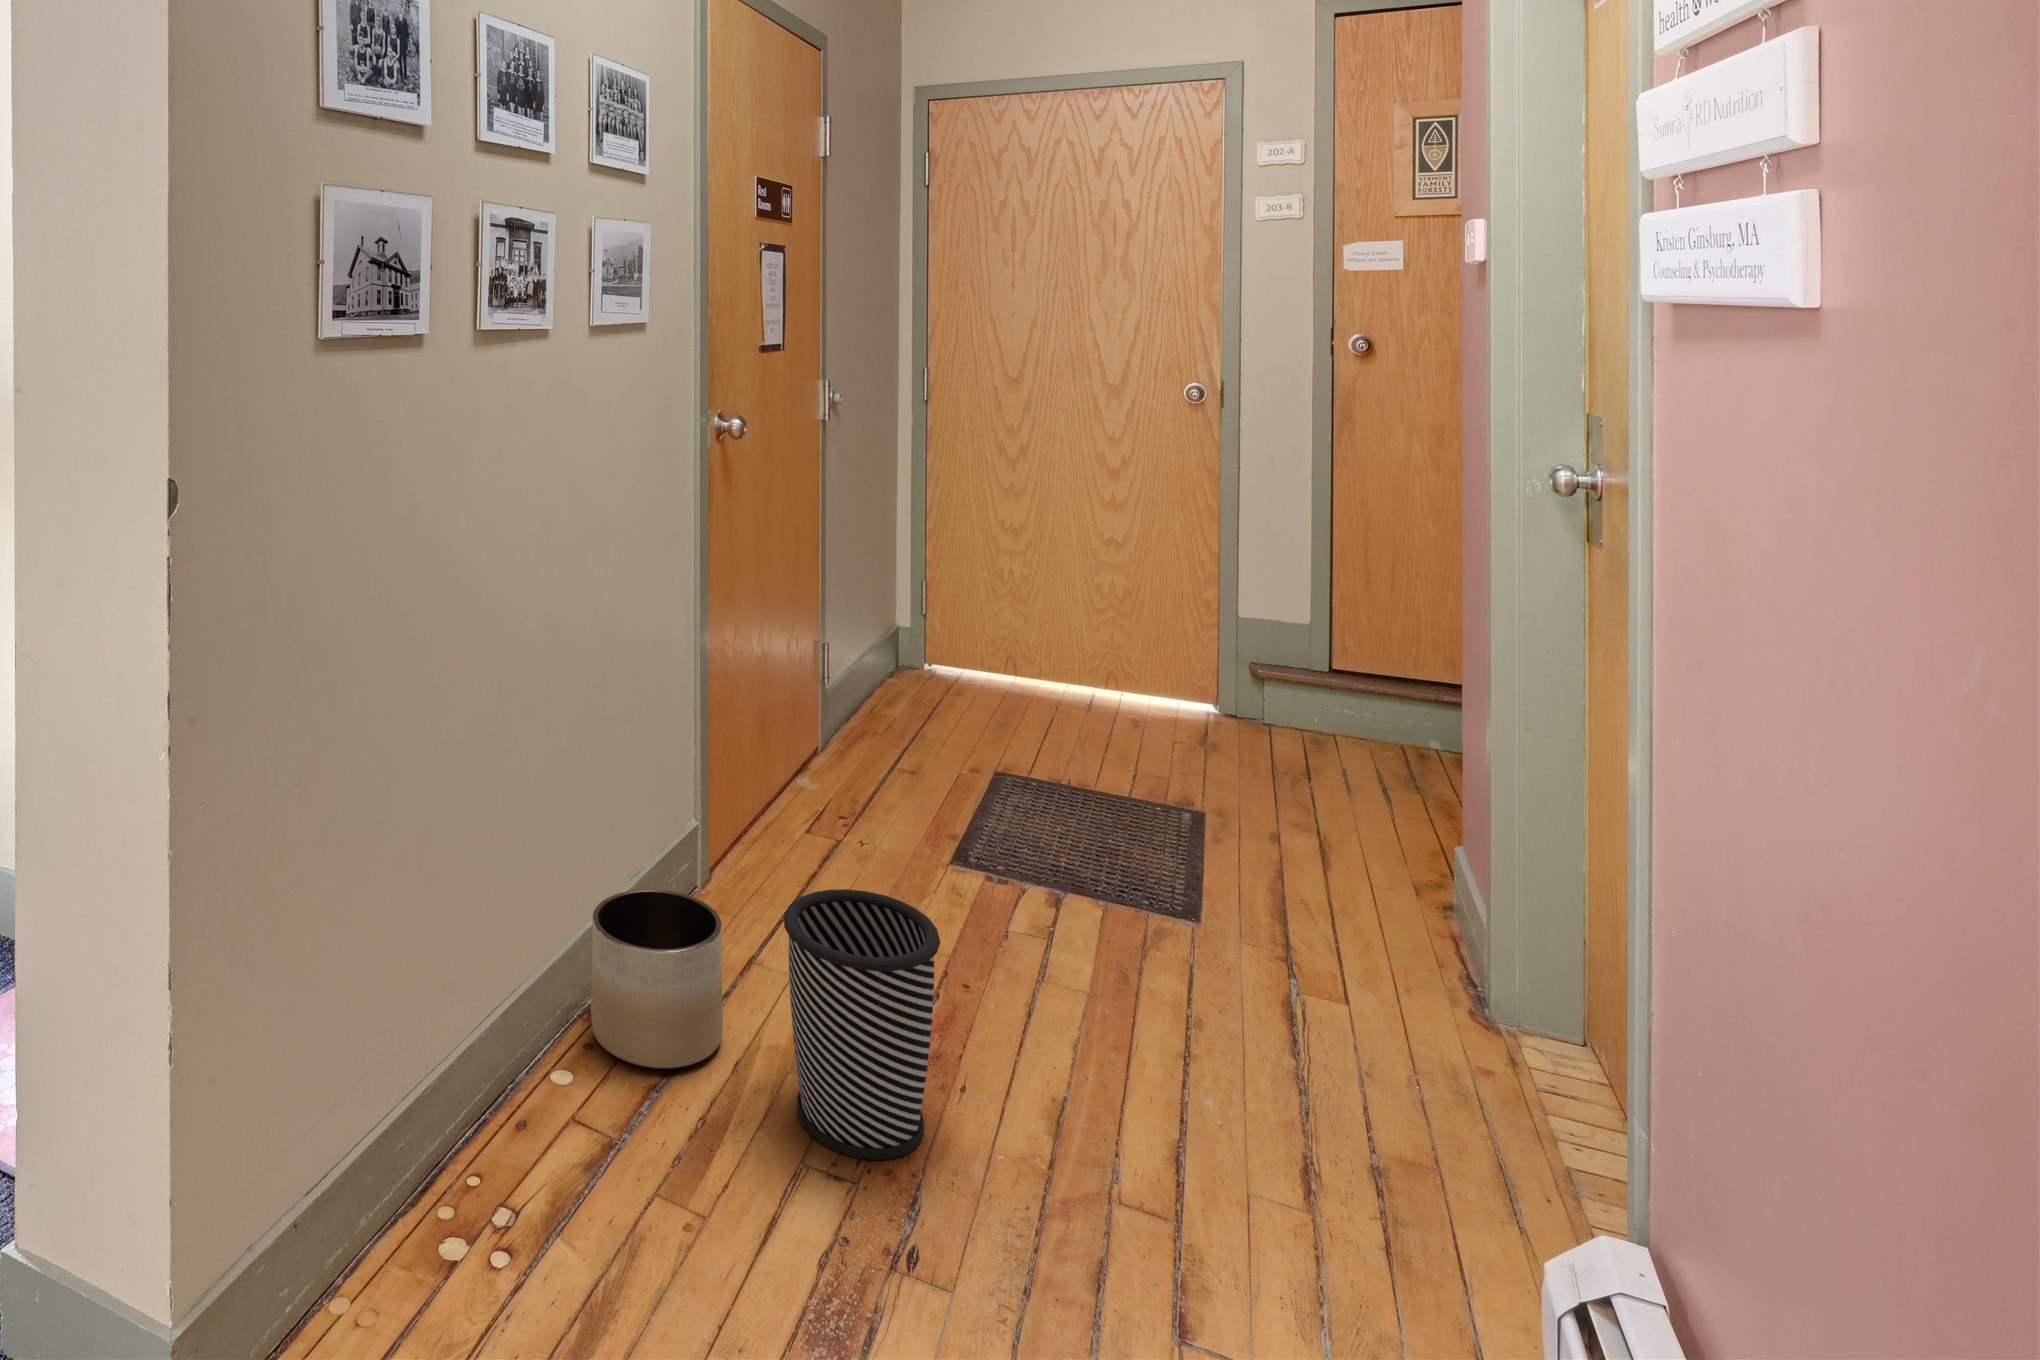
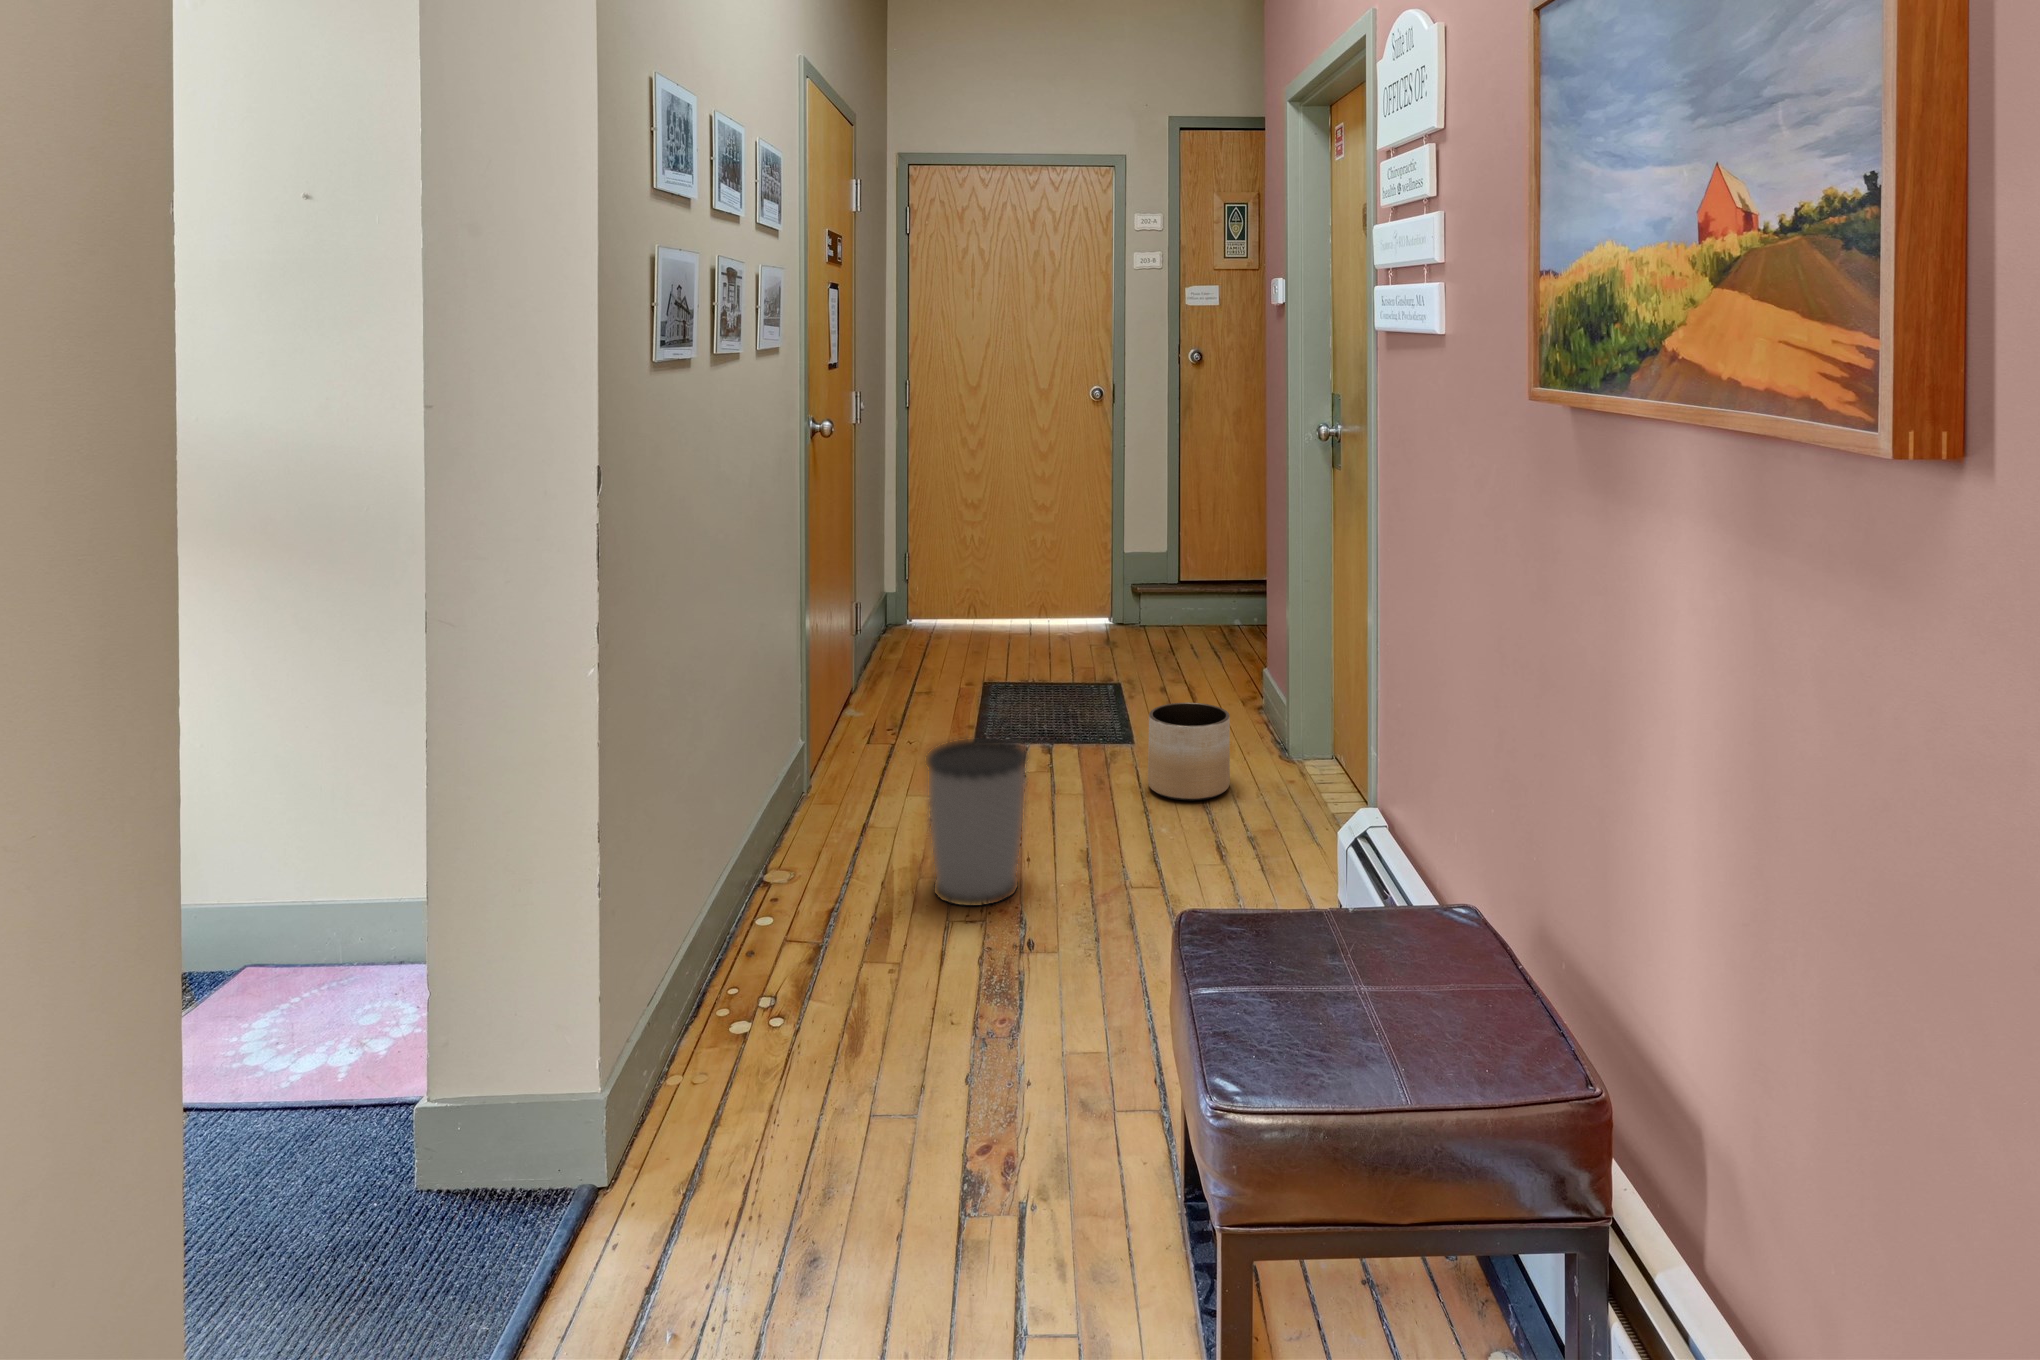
planter: present [591,889,723,1069] -> present [1148,702,1230,801]

